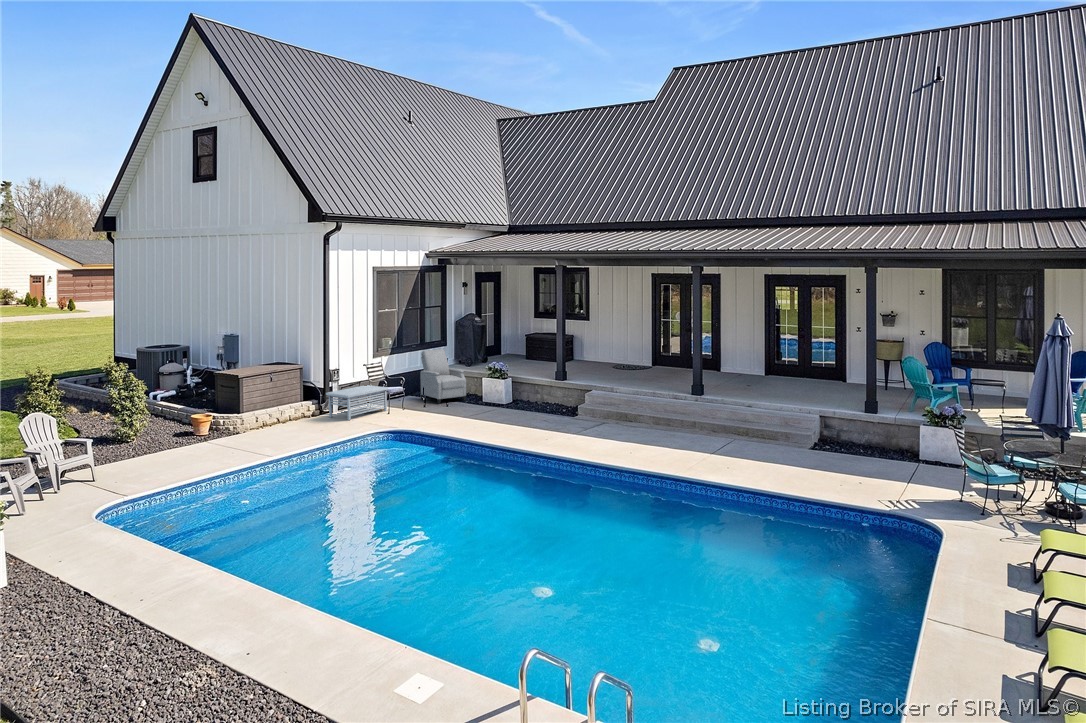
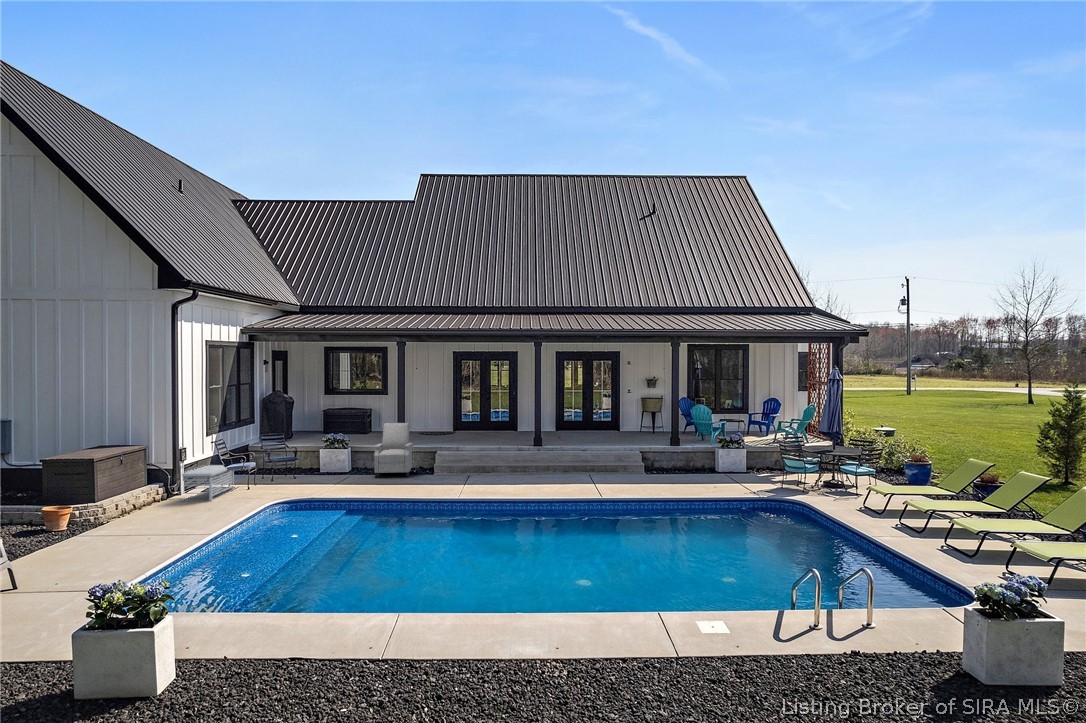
chair: present [420,349,466,404] -> present [374,423,413,478]

